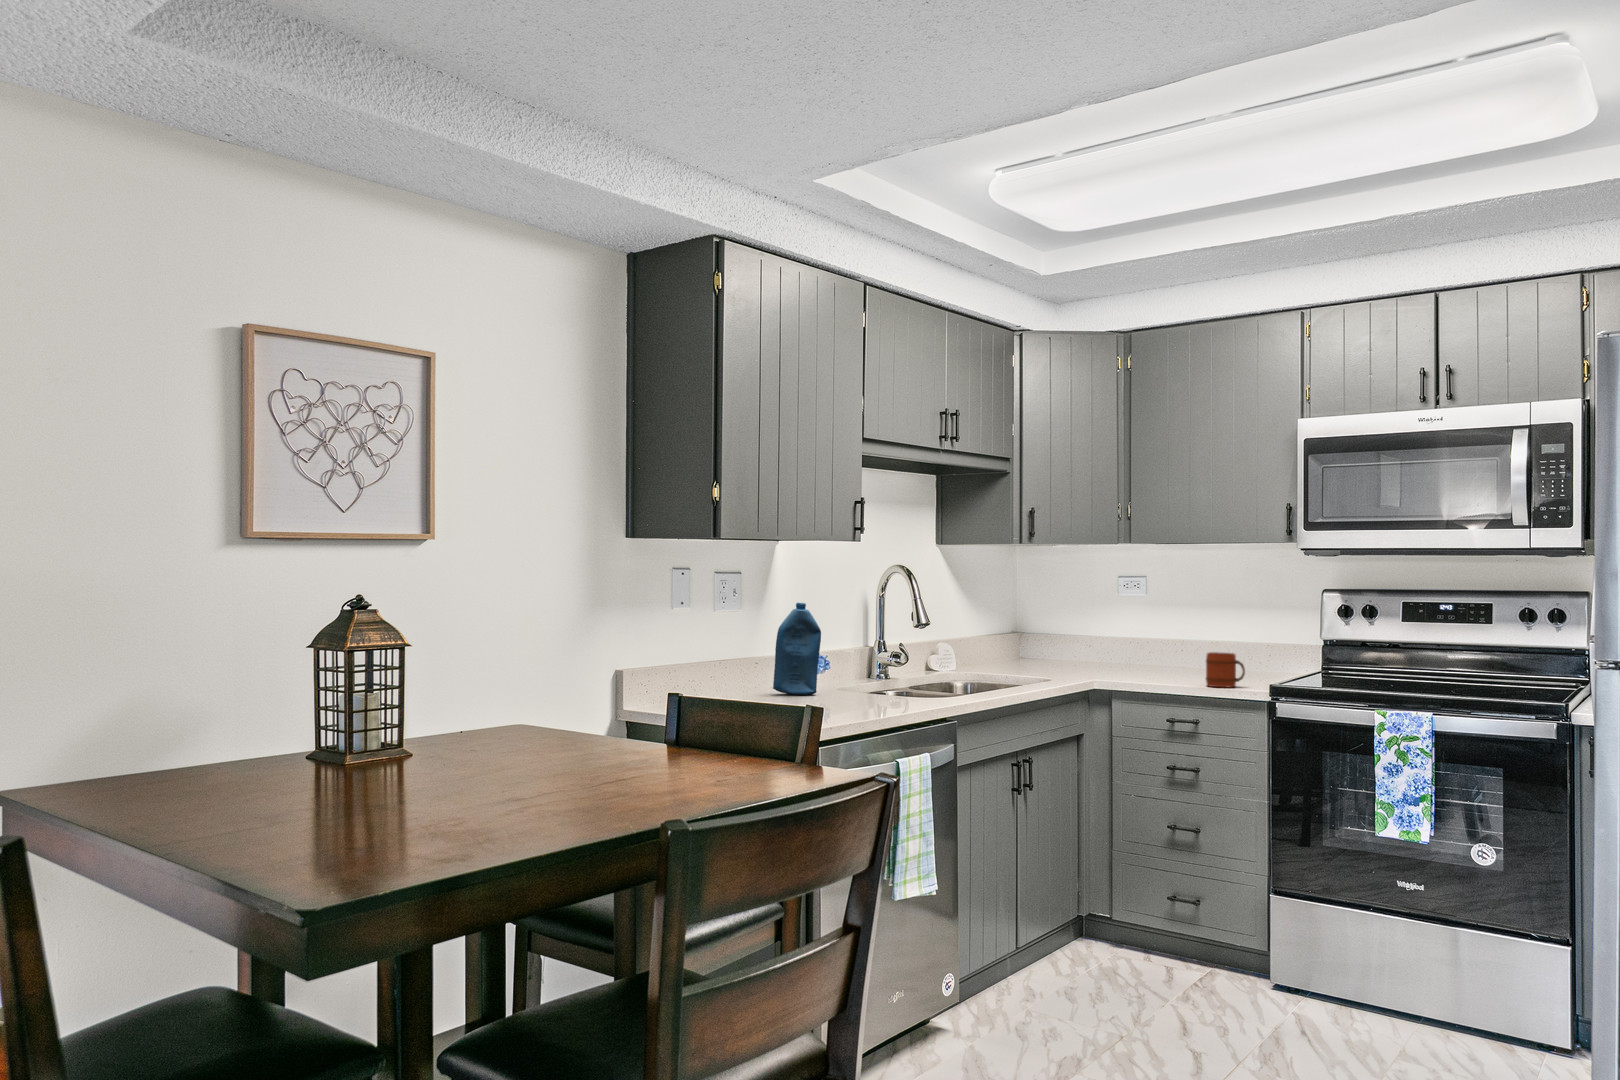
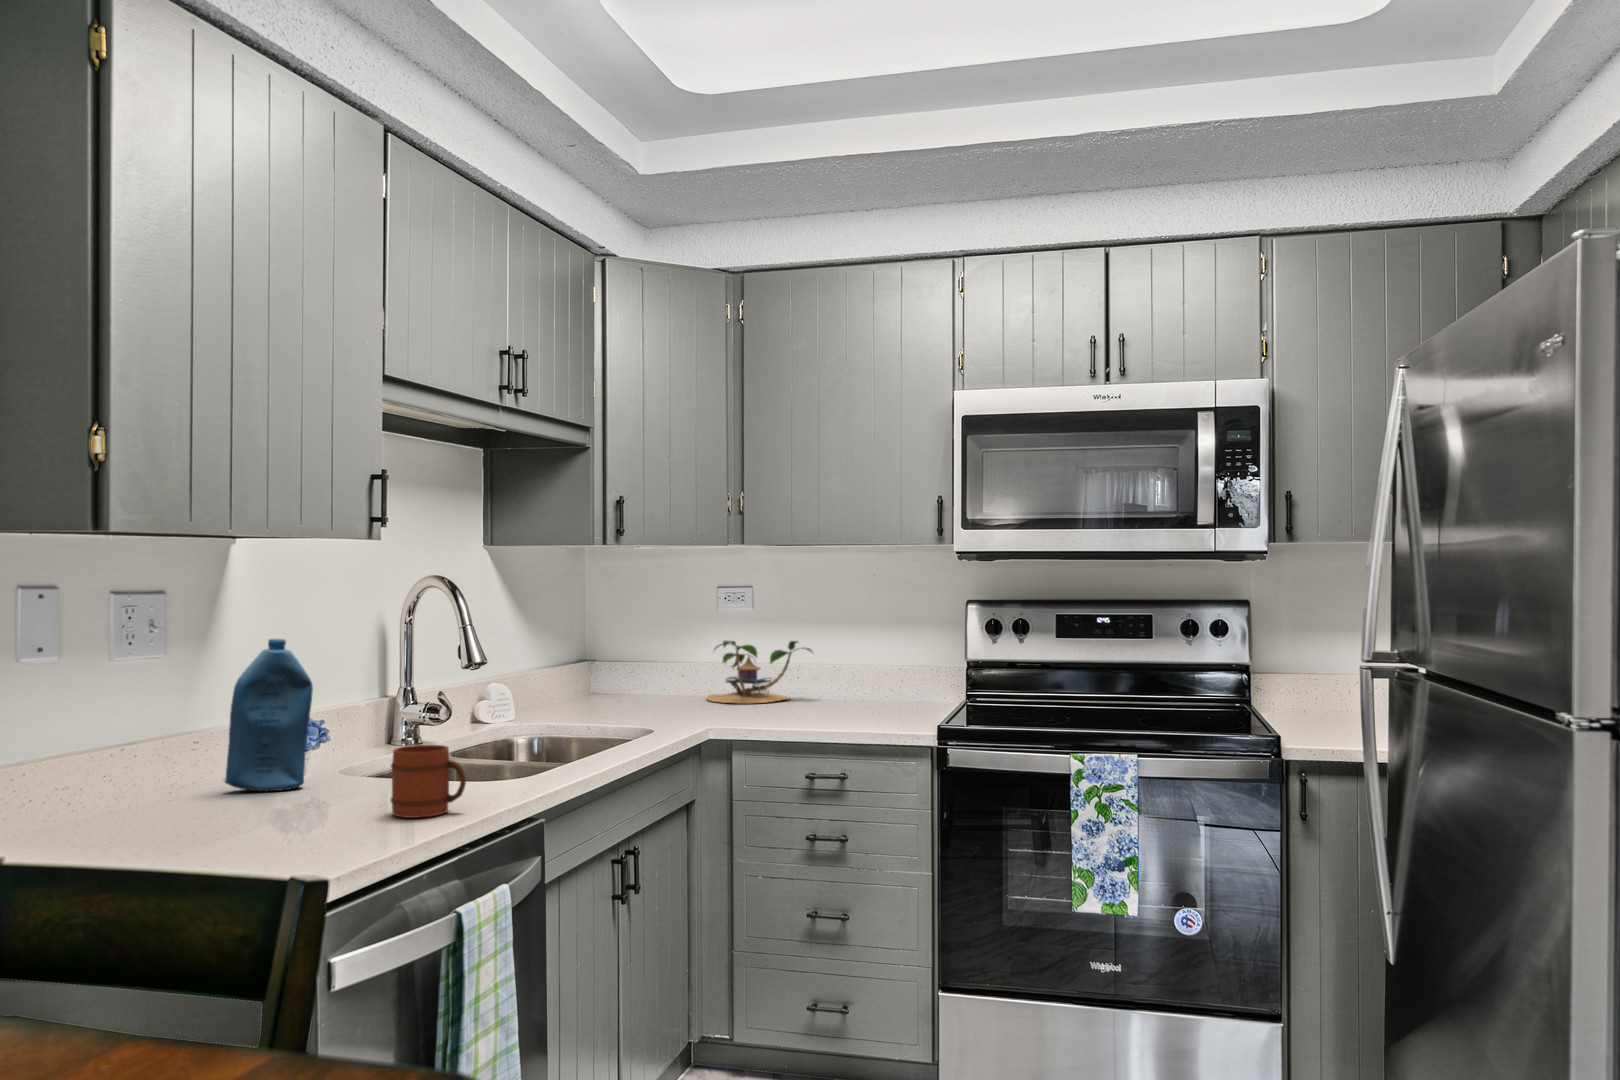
plant: none [1108,620,1196,670] -> present [707,641,812,703]
mug: present [1206,652,1245,687] -> present [391,745,466,818]

